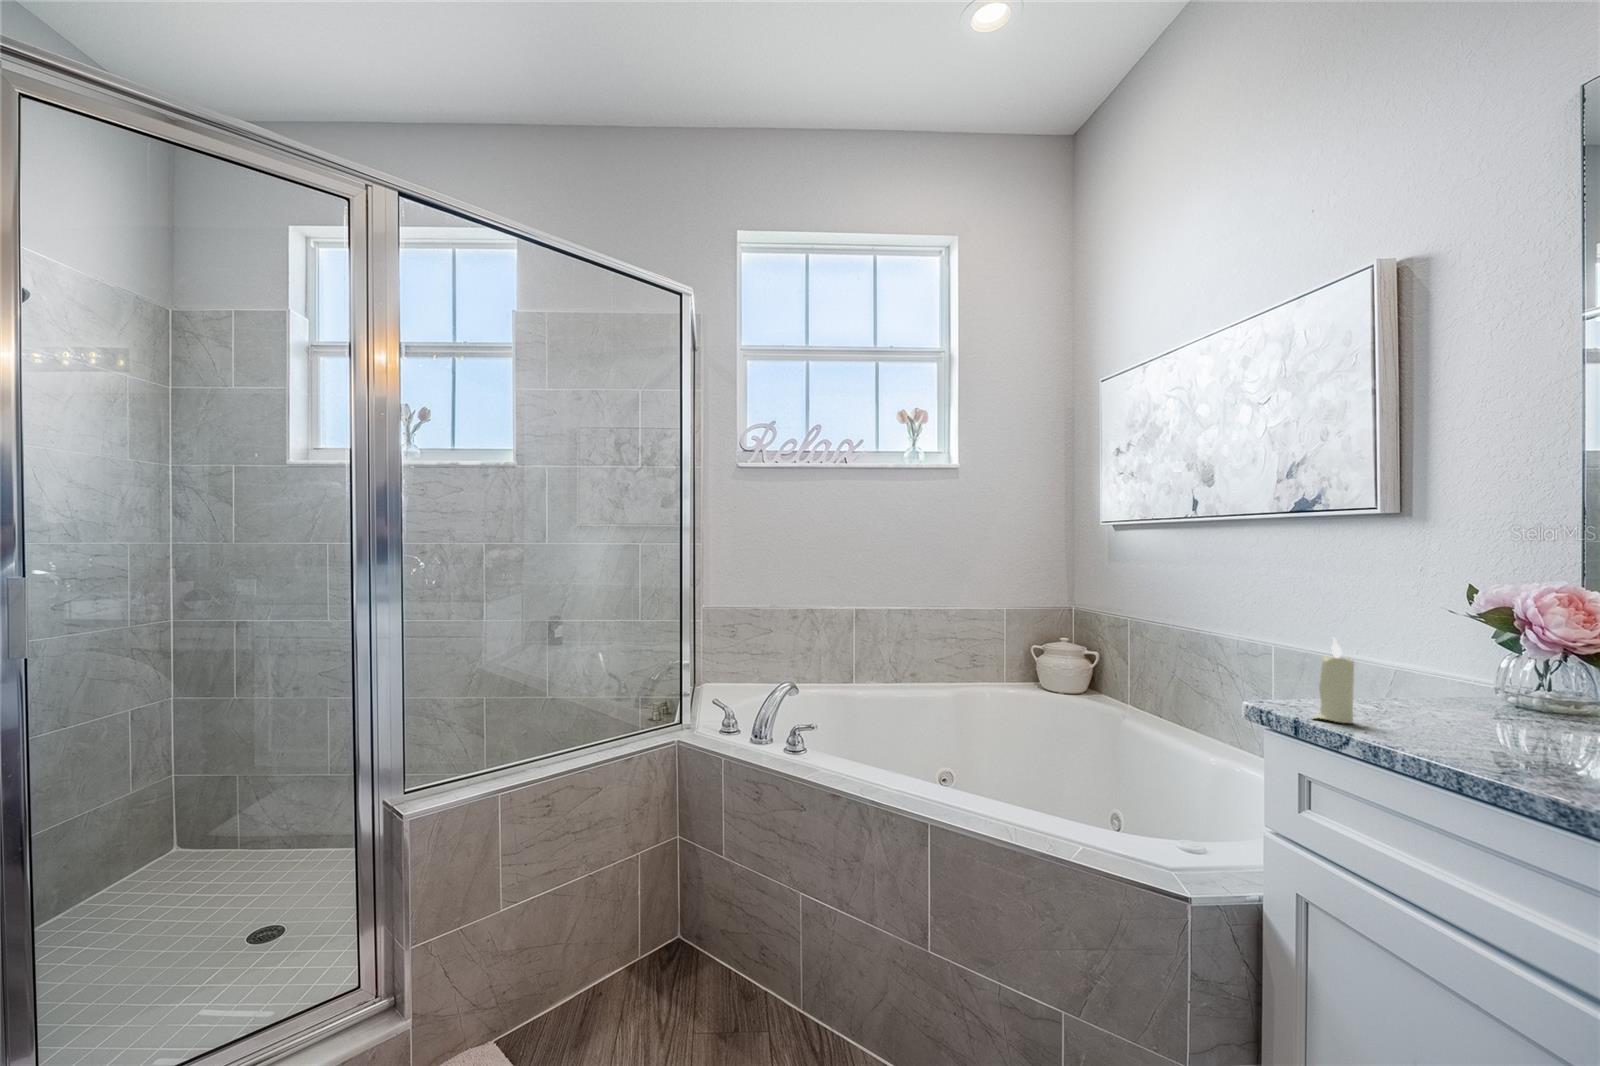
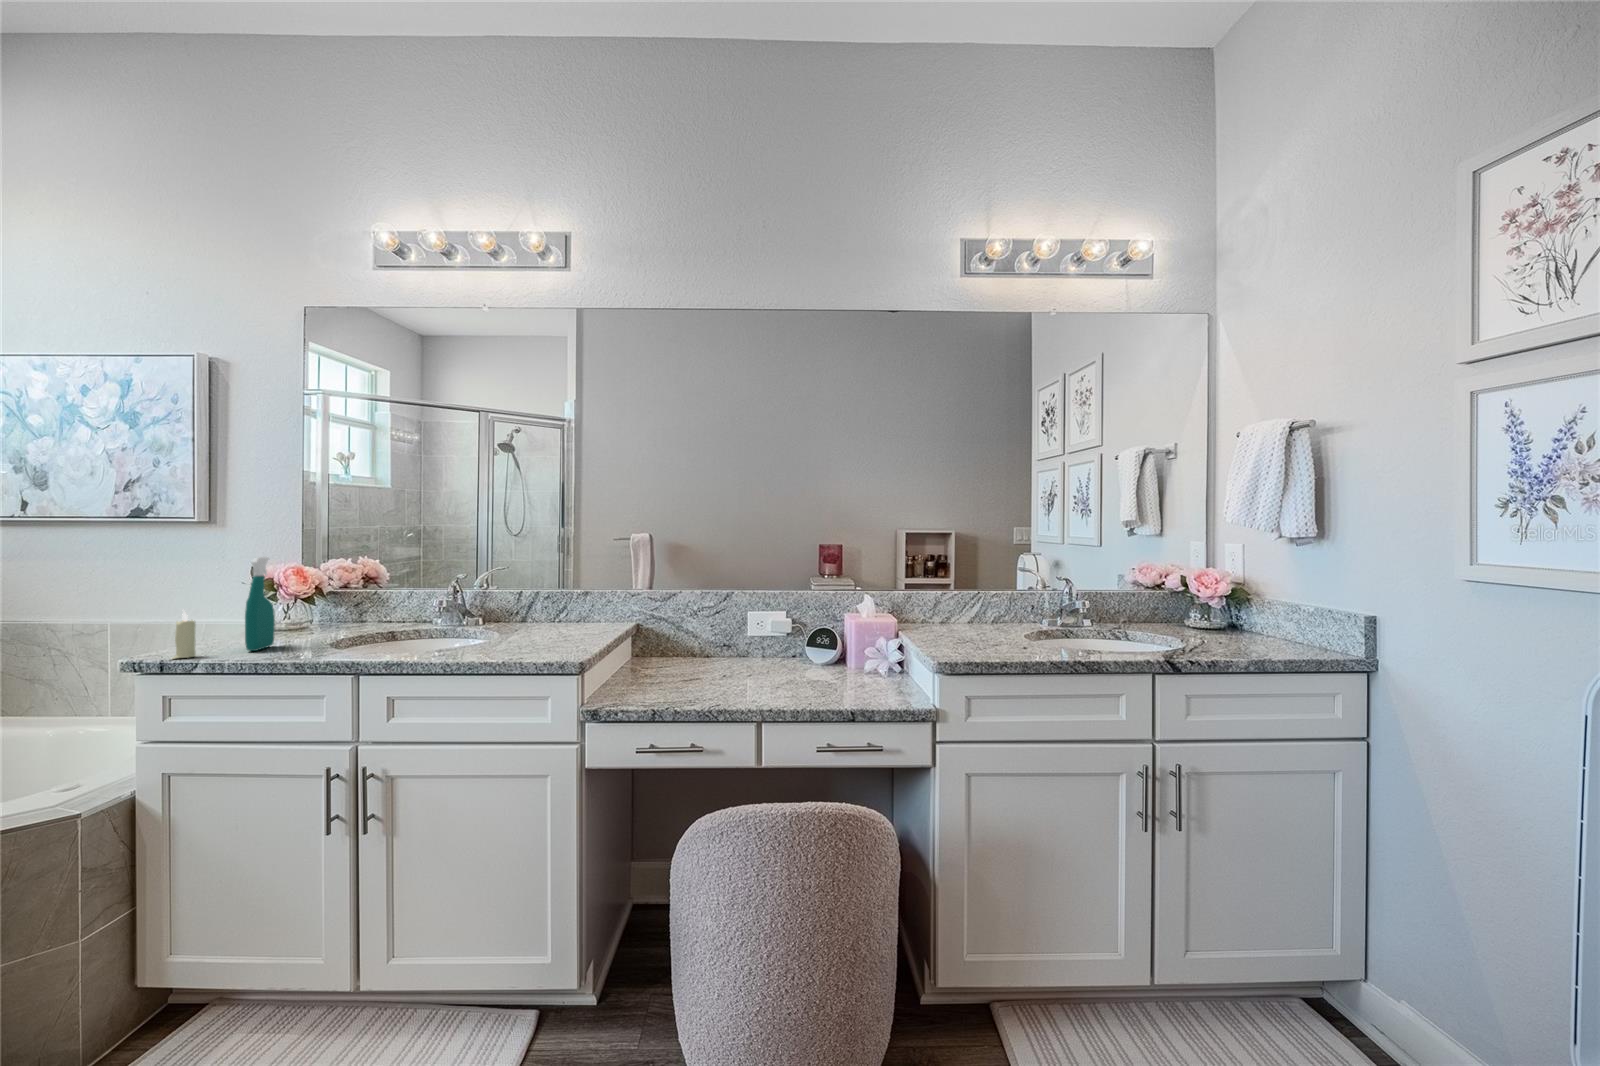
spray bottle: none [1448,555,1516,742] -> present [245,557,275,651]

